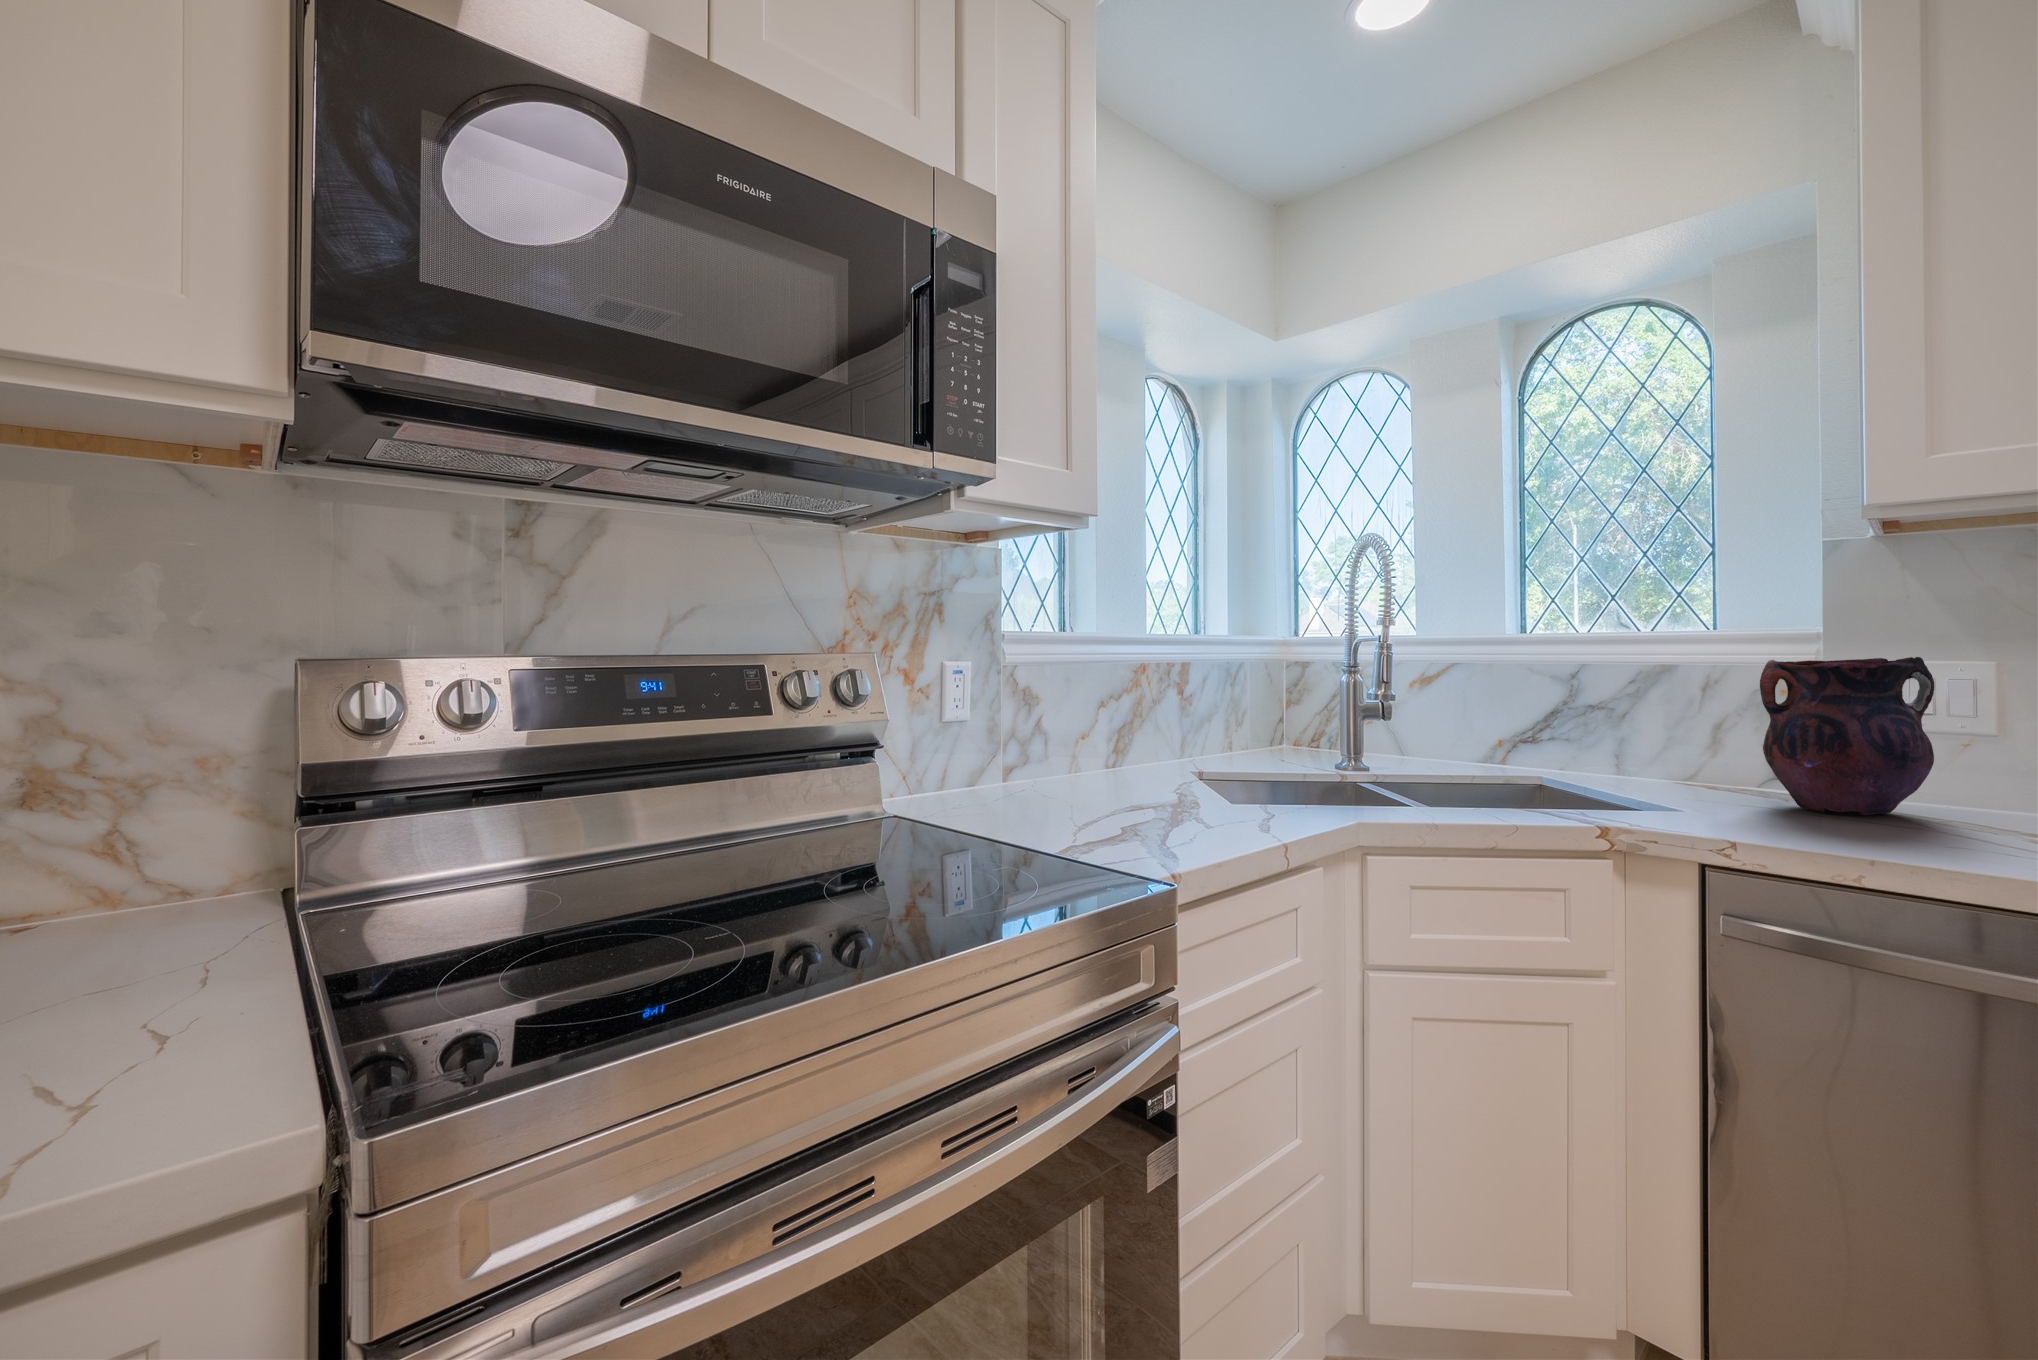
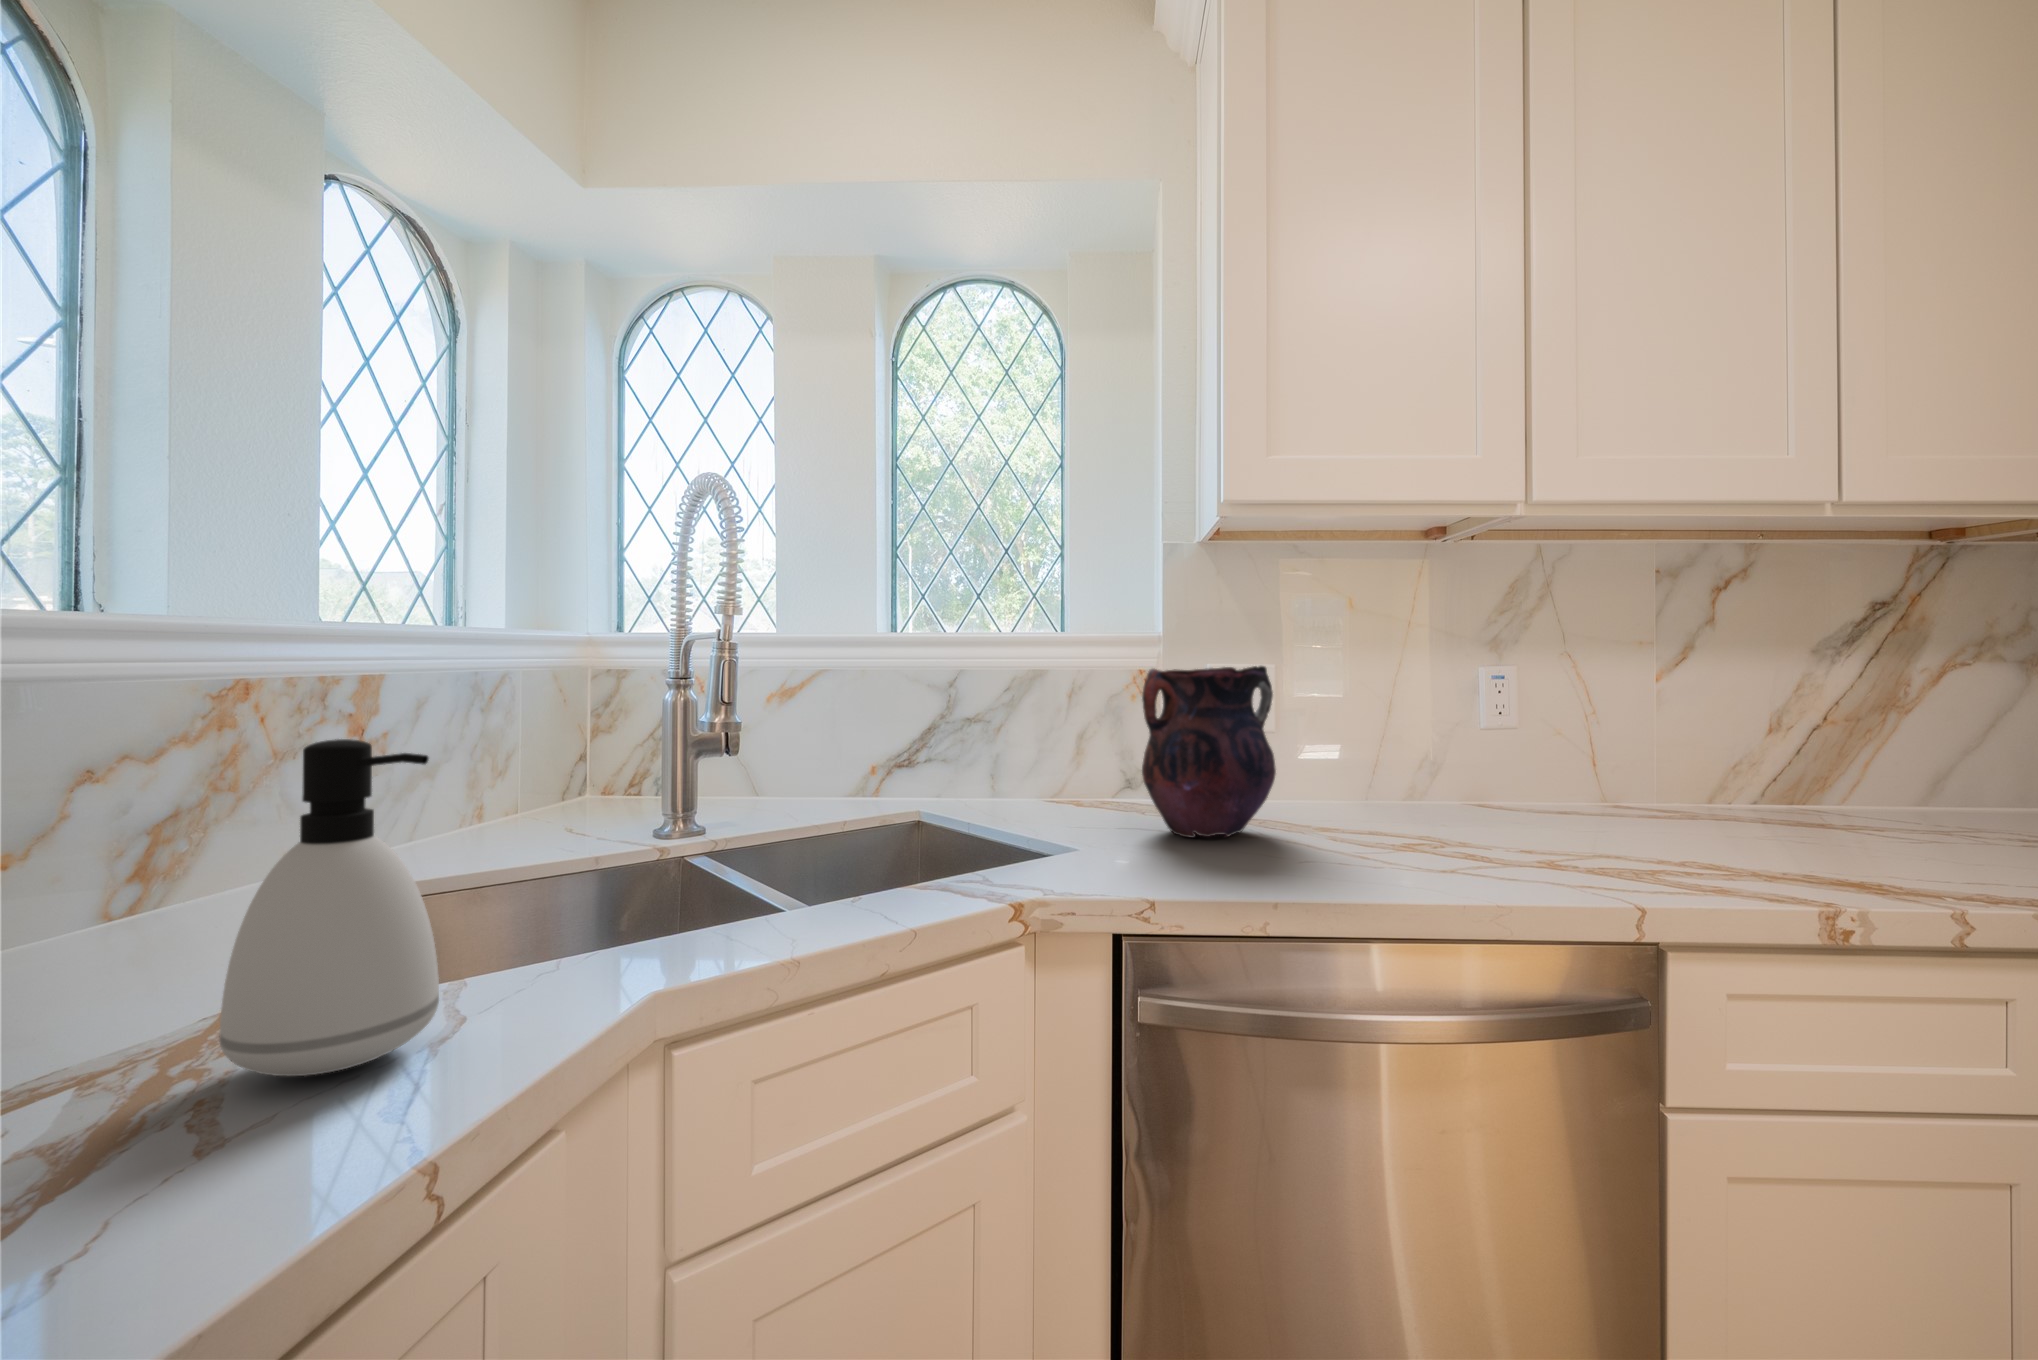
soap dispenser: none [1174,693,1252,835] -> present [219,739,439,1076]

